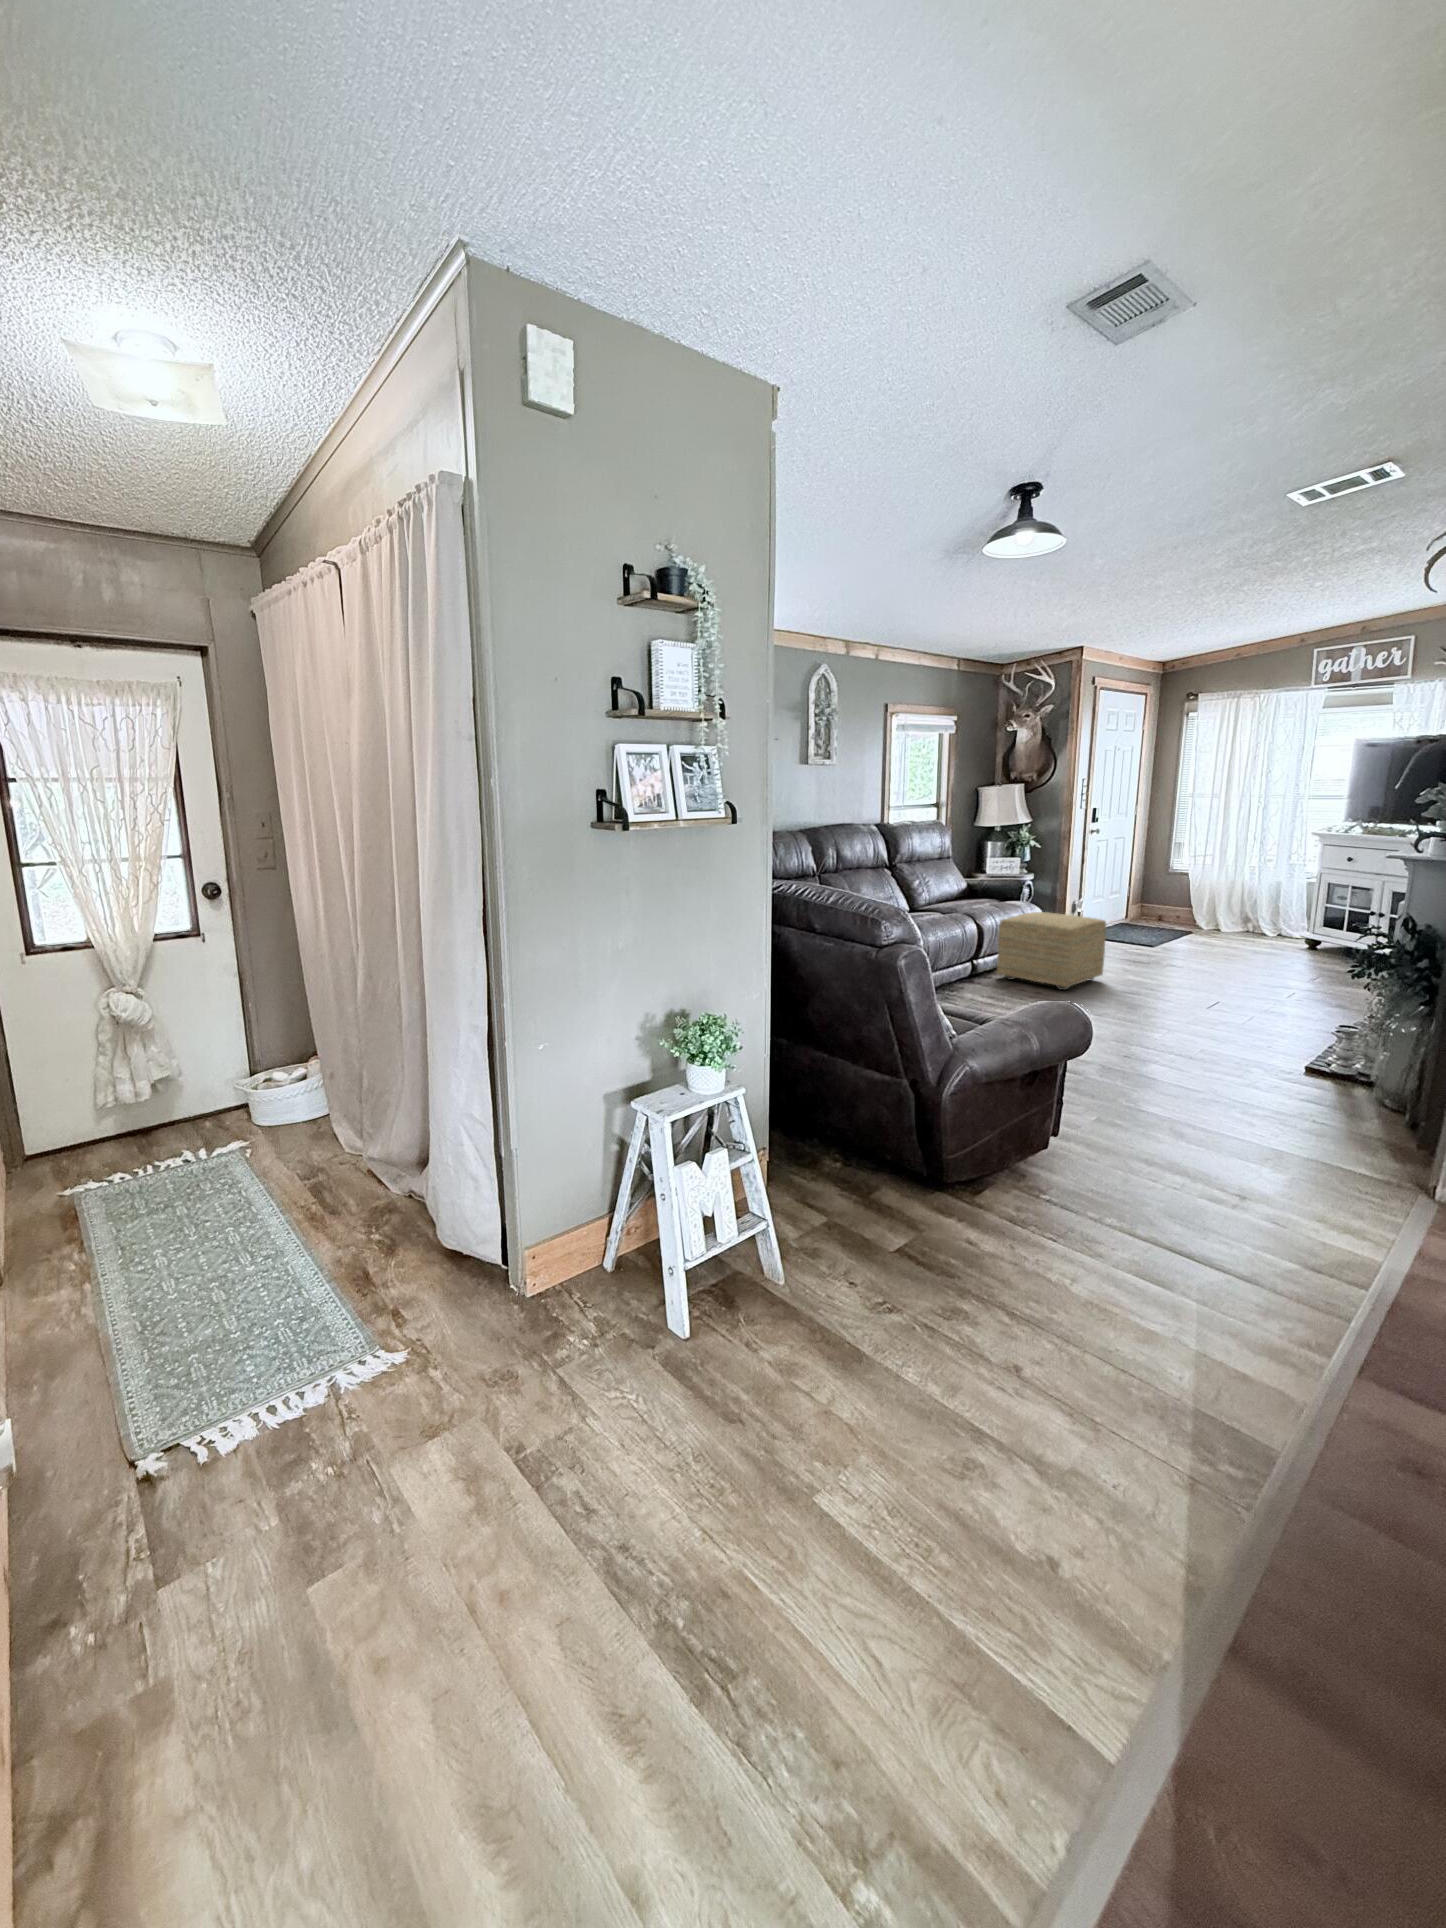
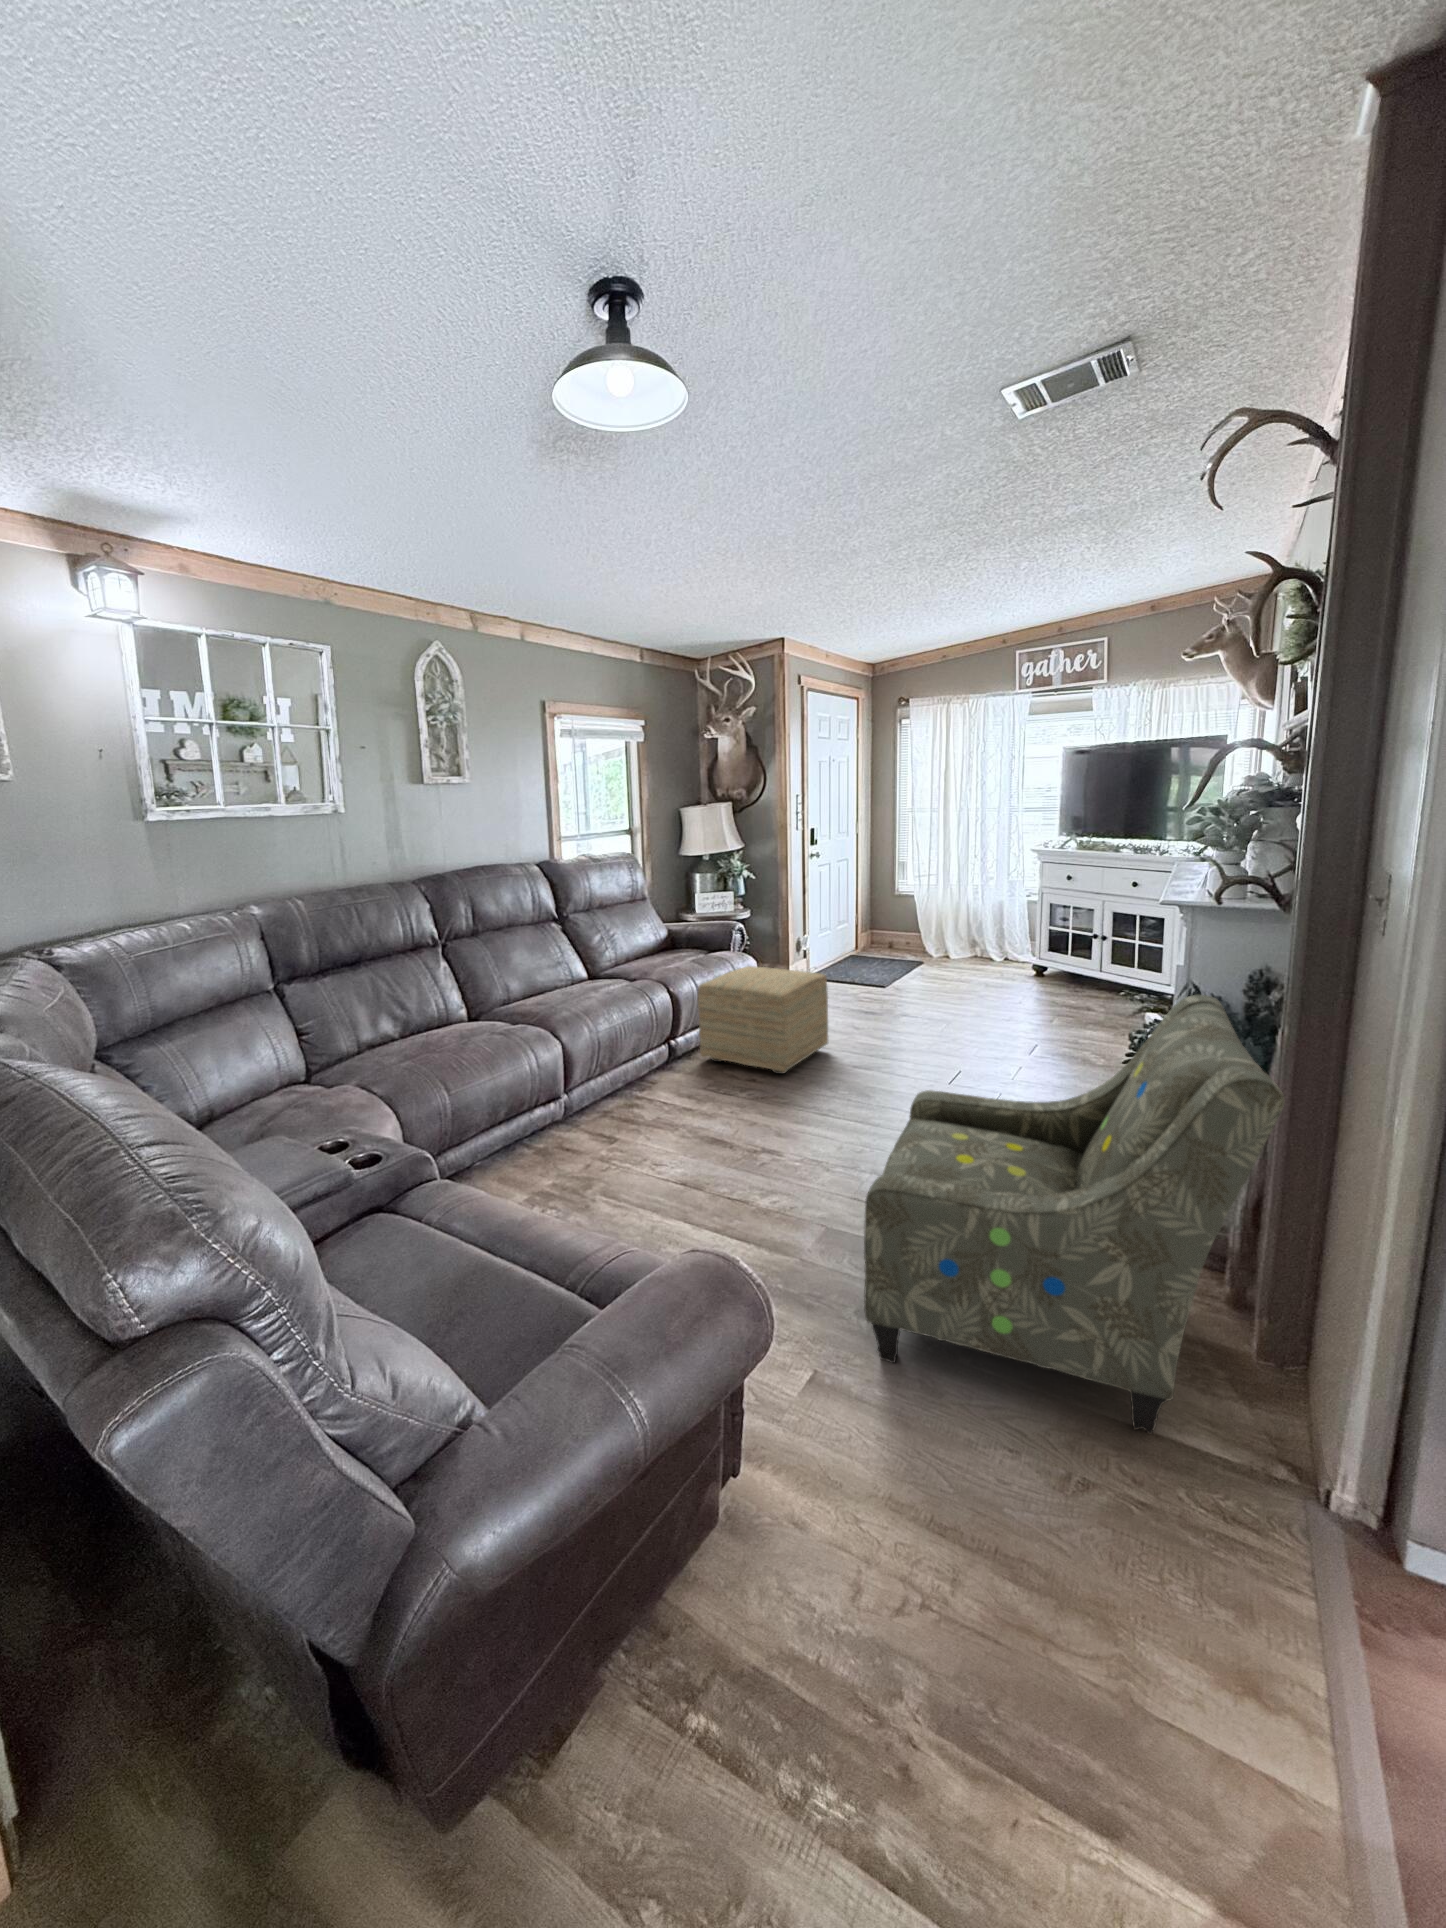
armchair: none [1136,916,1414,1155] -> present [864,995,1285,1434]

